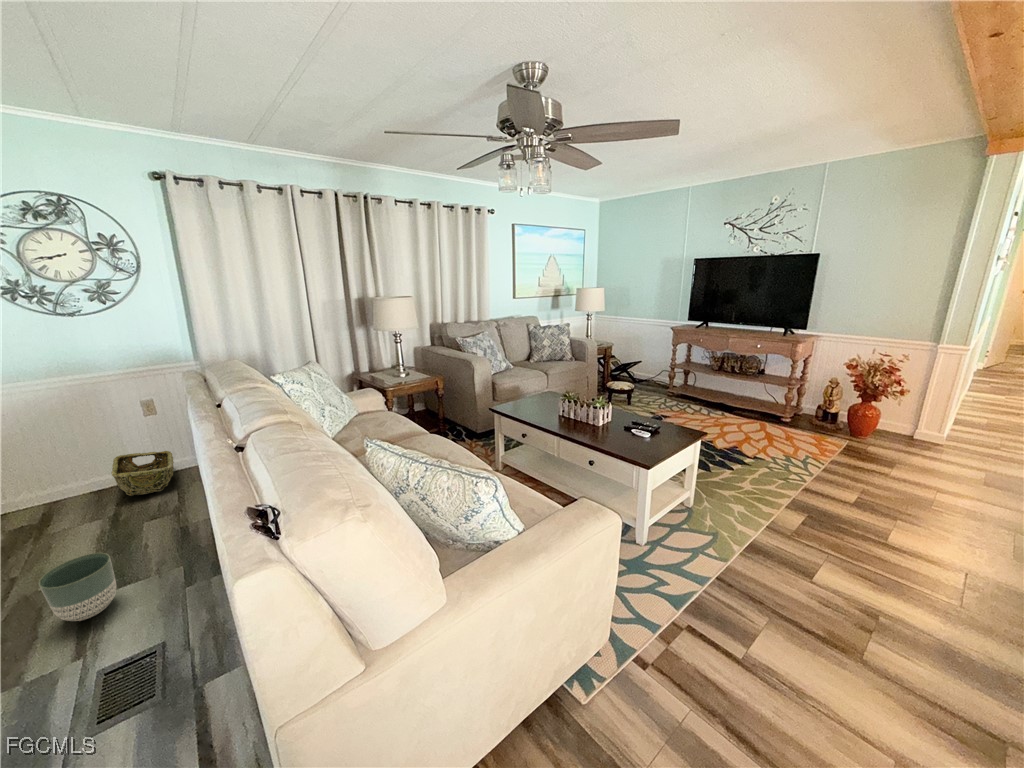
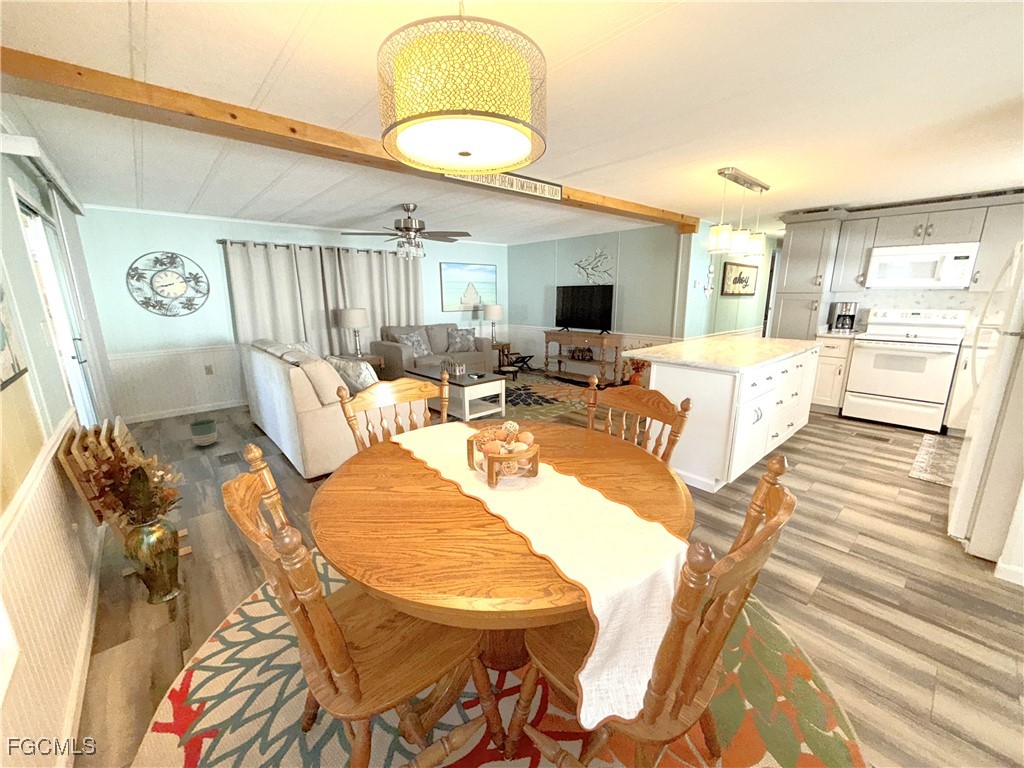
woven basket: present [111,451,174,496] -> none [191,395,226,415]

